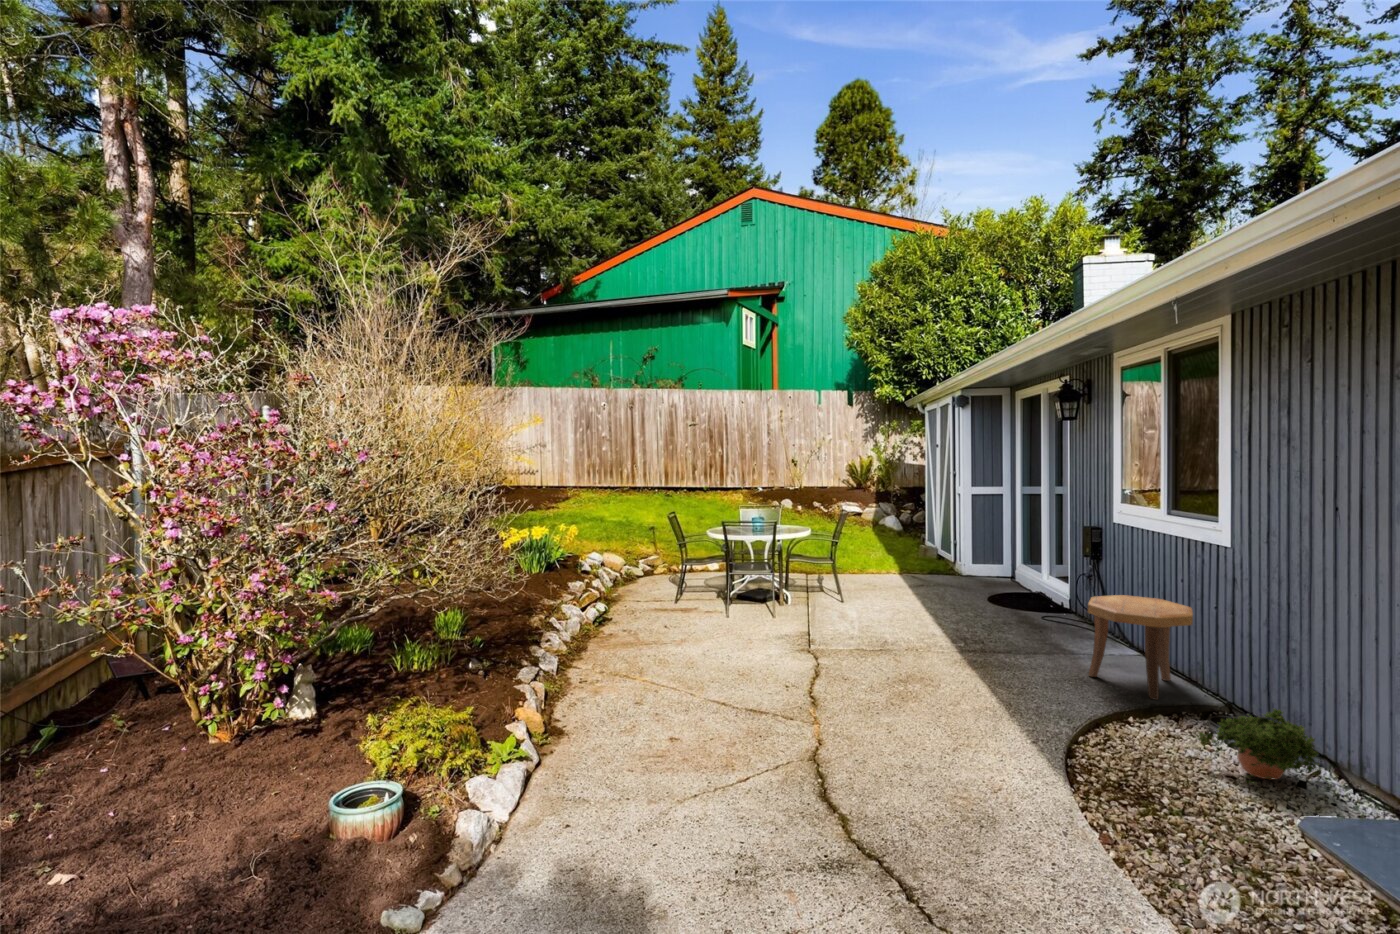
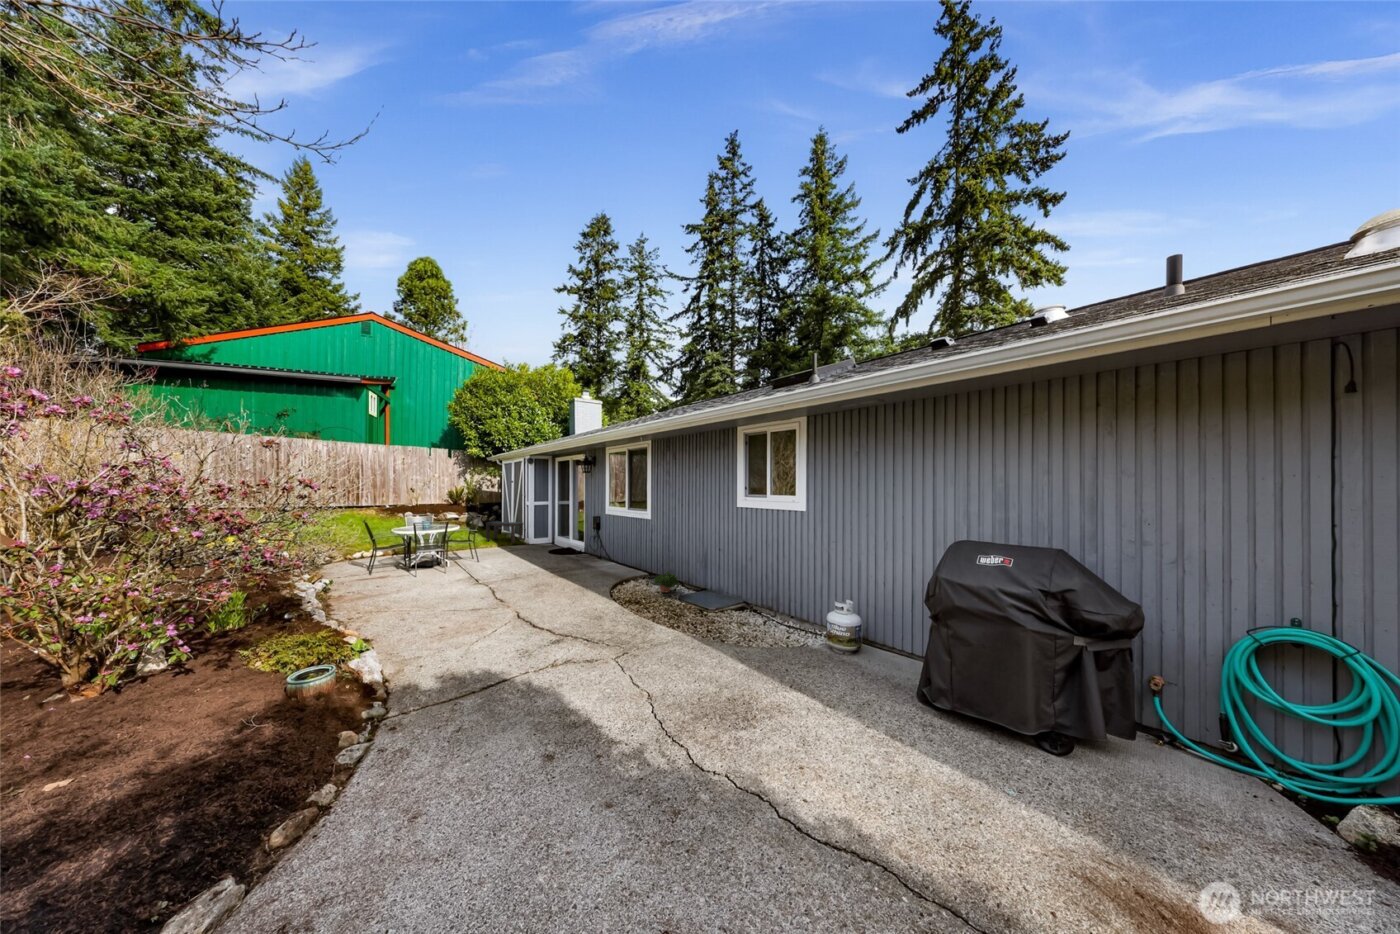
bench: none [881,521,950,568] -> present [486,522,523,543]
side table: present [1088,595,1193,700] -> none [605,542,639,578]

